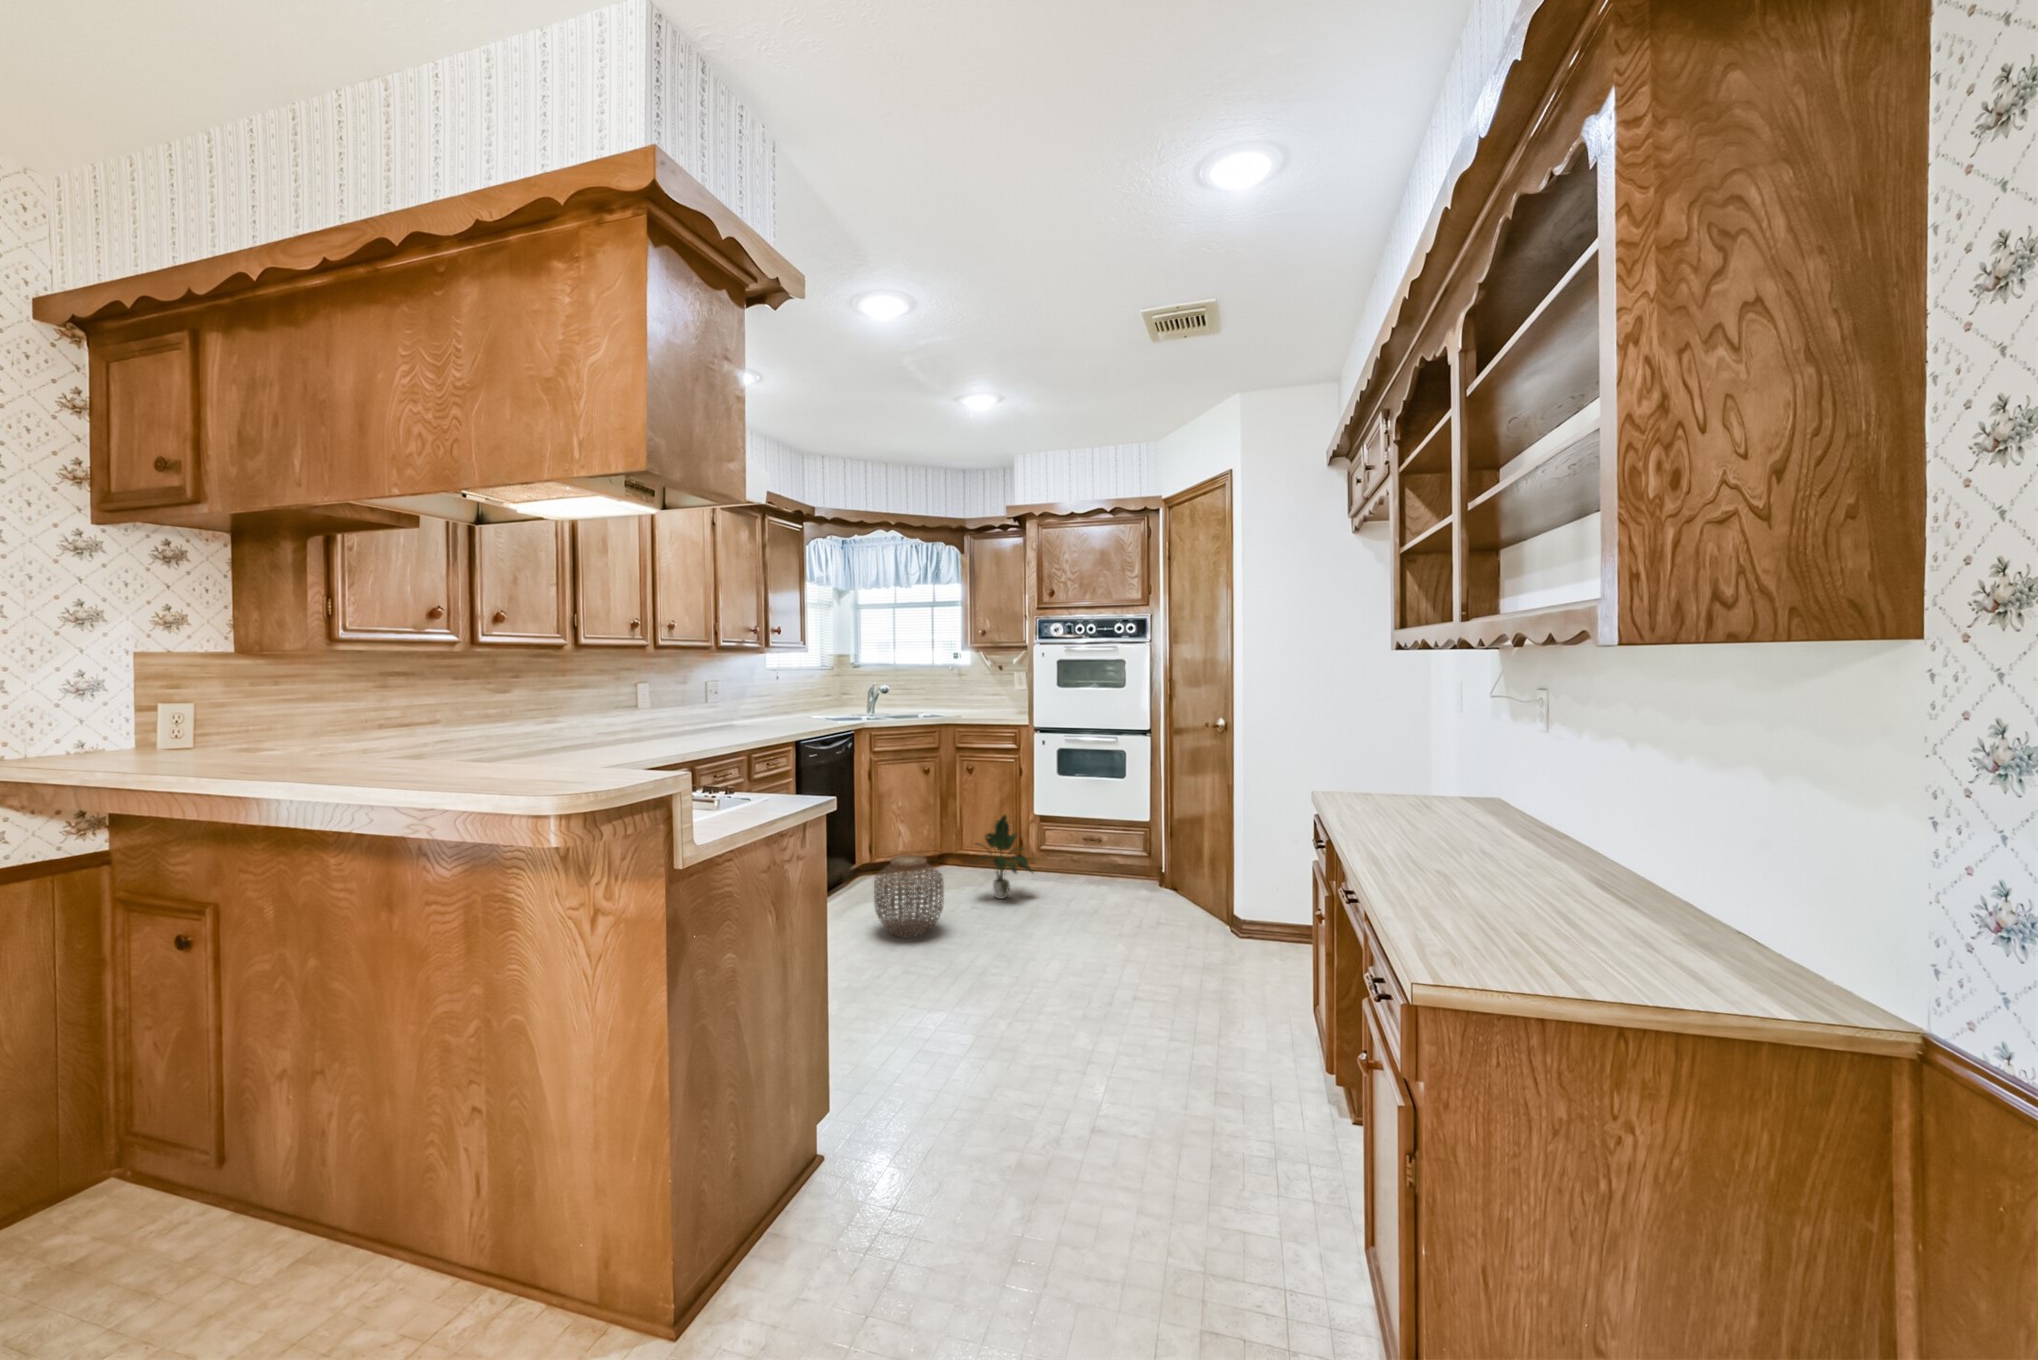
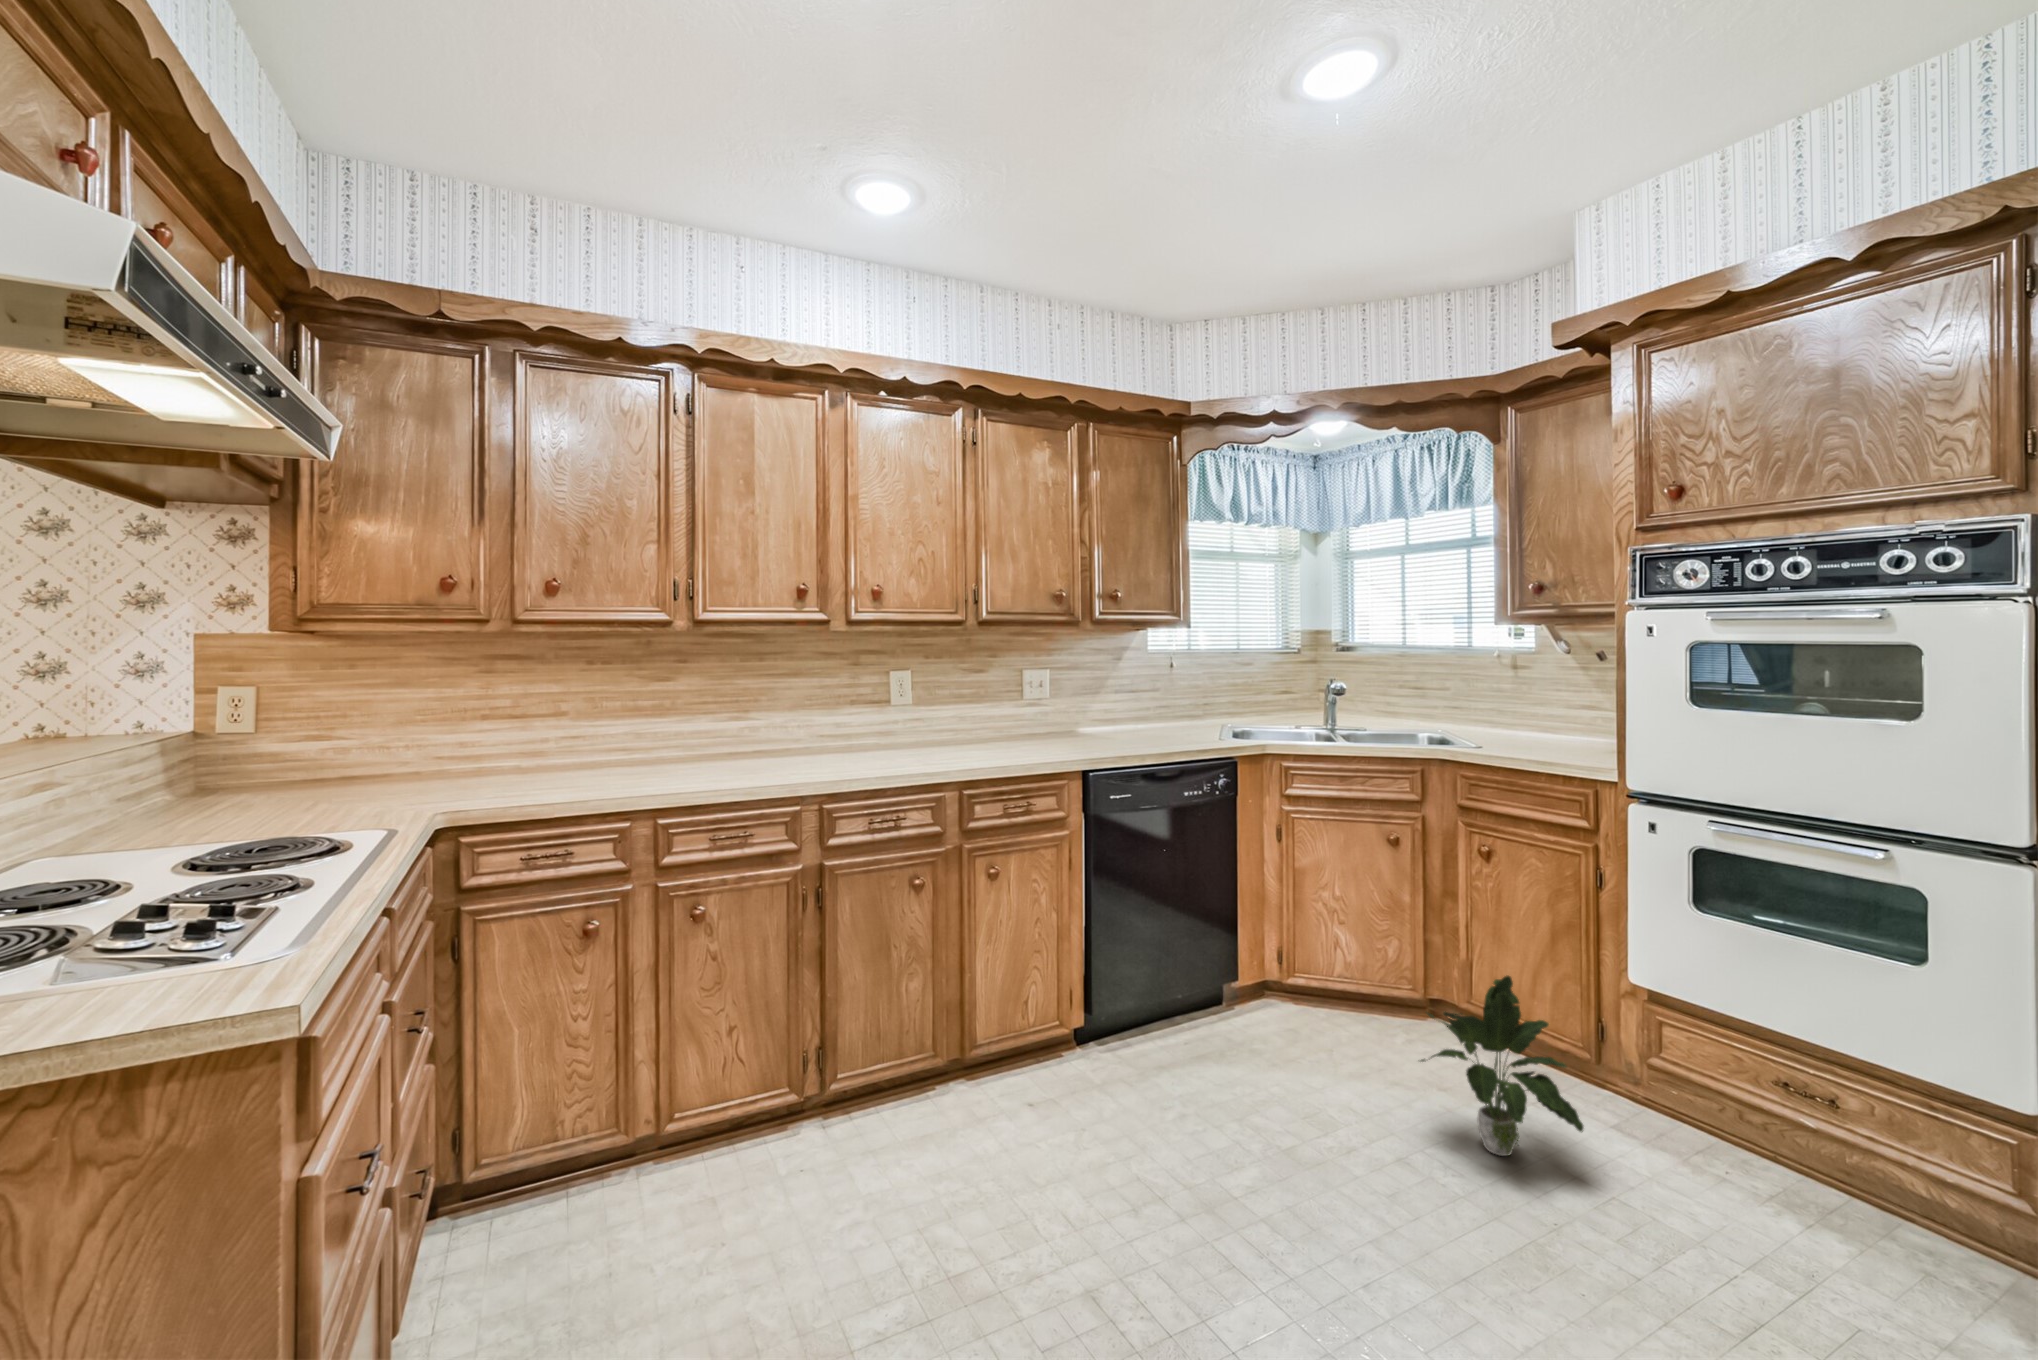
woven basket: present [874,855,944,938] -> none [1156,1013,1299,1192]

